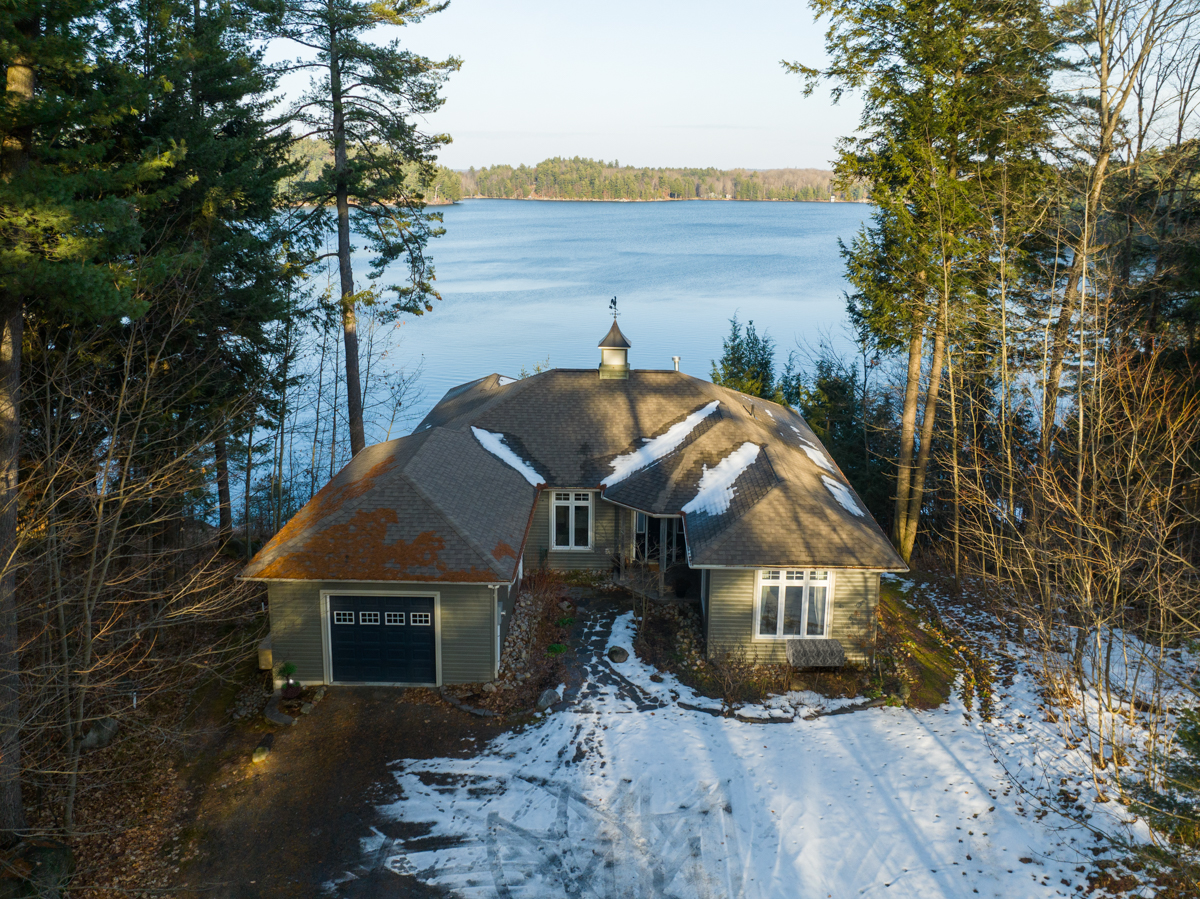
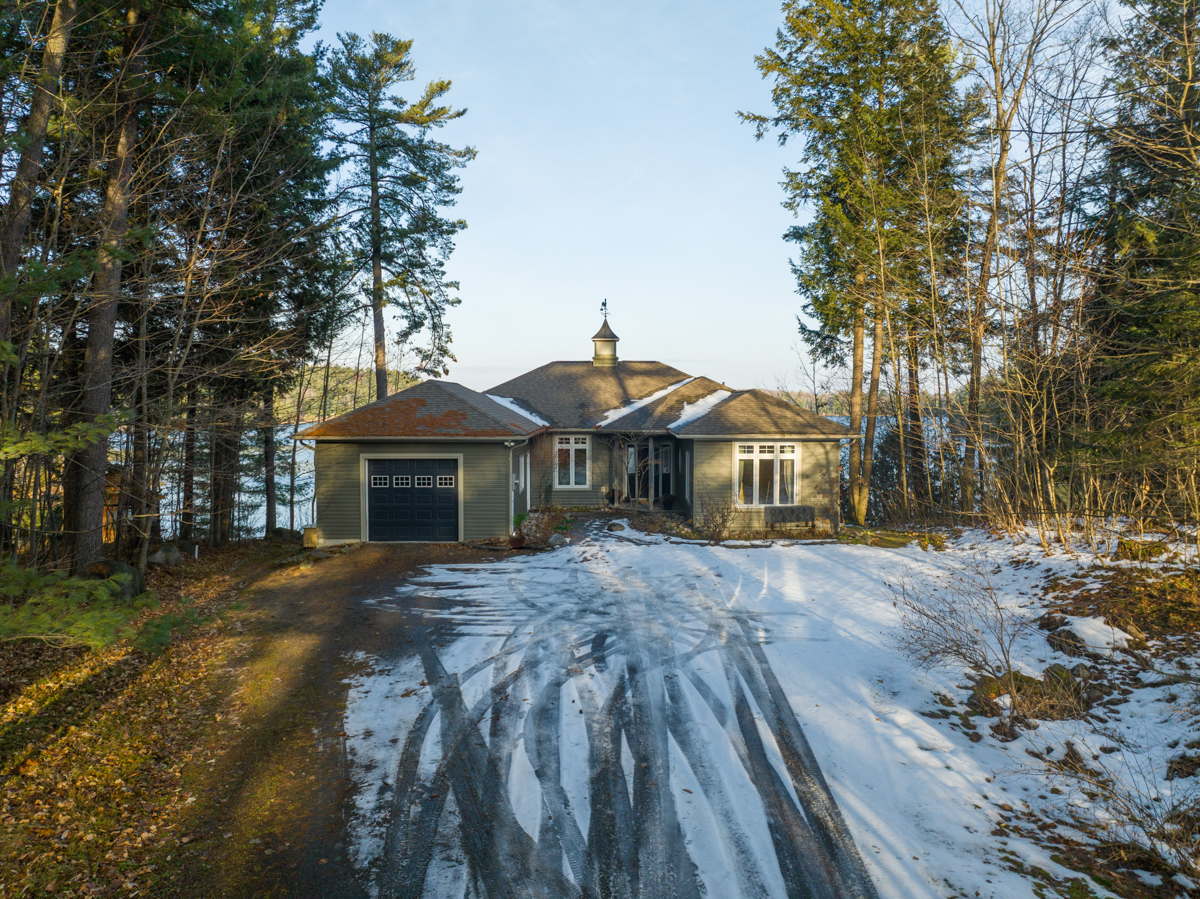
potted tree: present [275,662,301,698] -> present [508,513,527,548]

